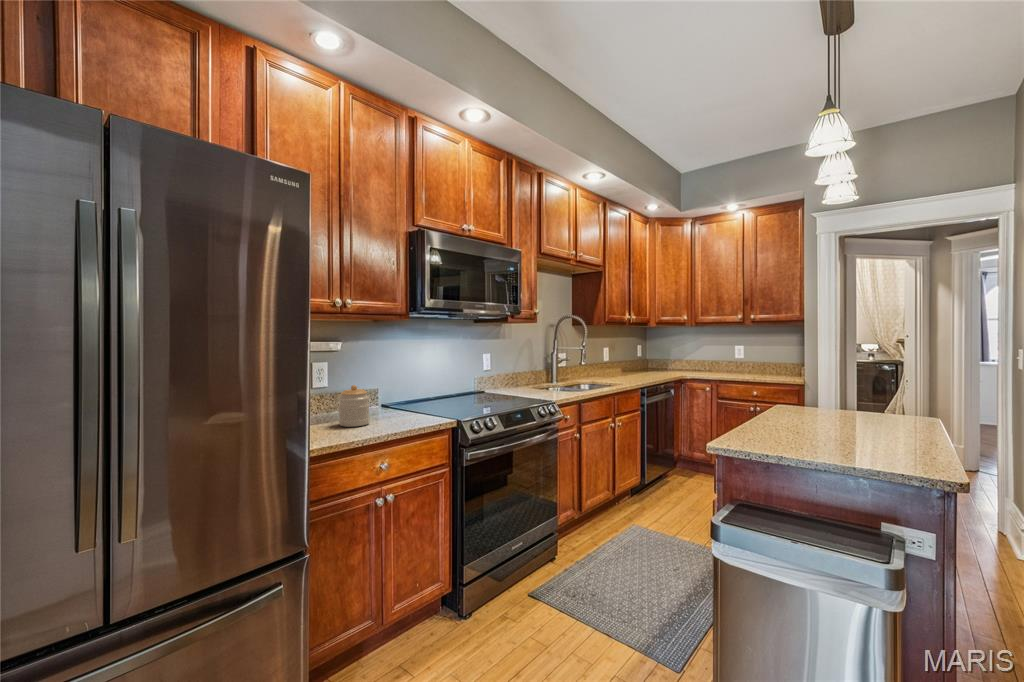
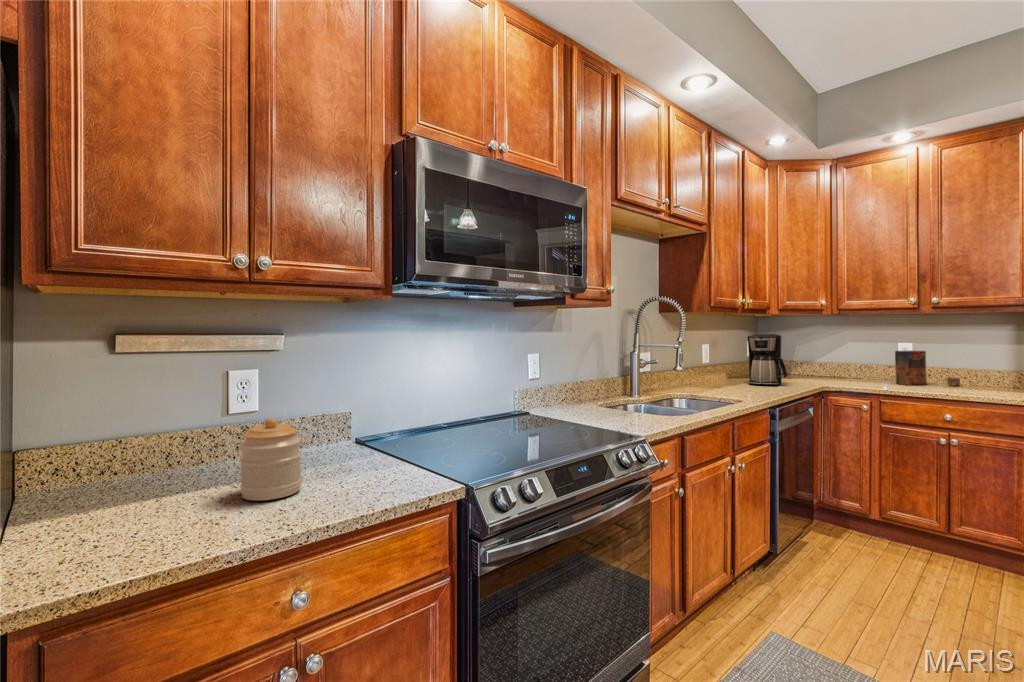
coffee maker: none [636,340,661,375] -> present [747,334,787,385]
cereal box: none [732,351,770,374] -> present [895,350,960,386]

